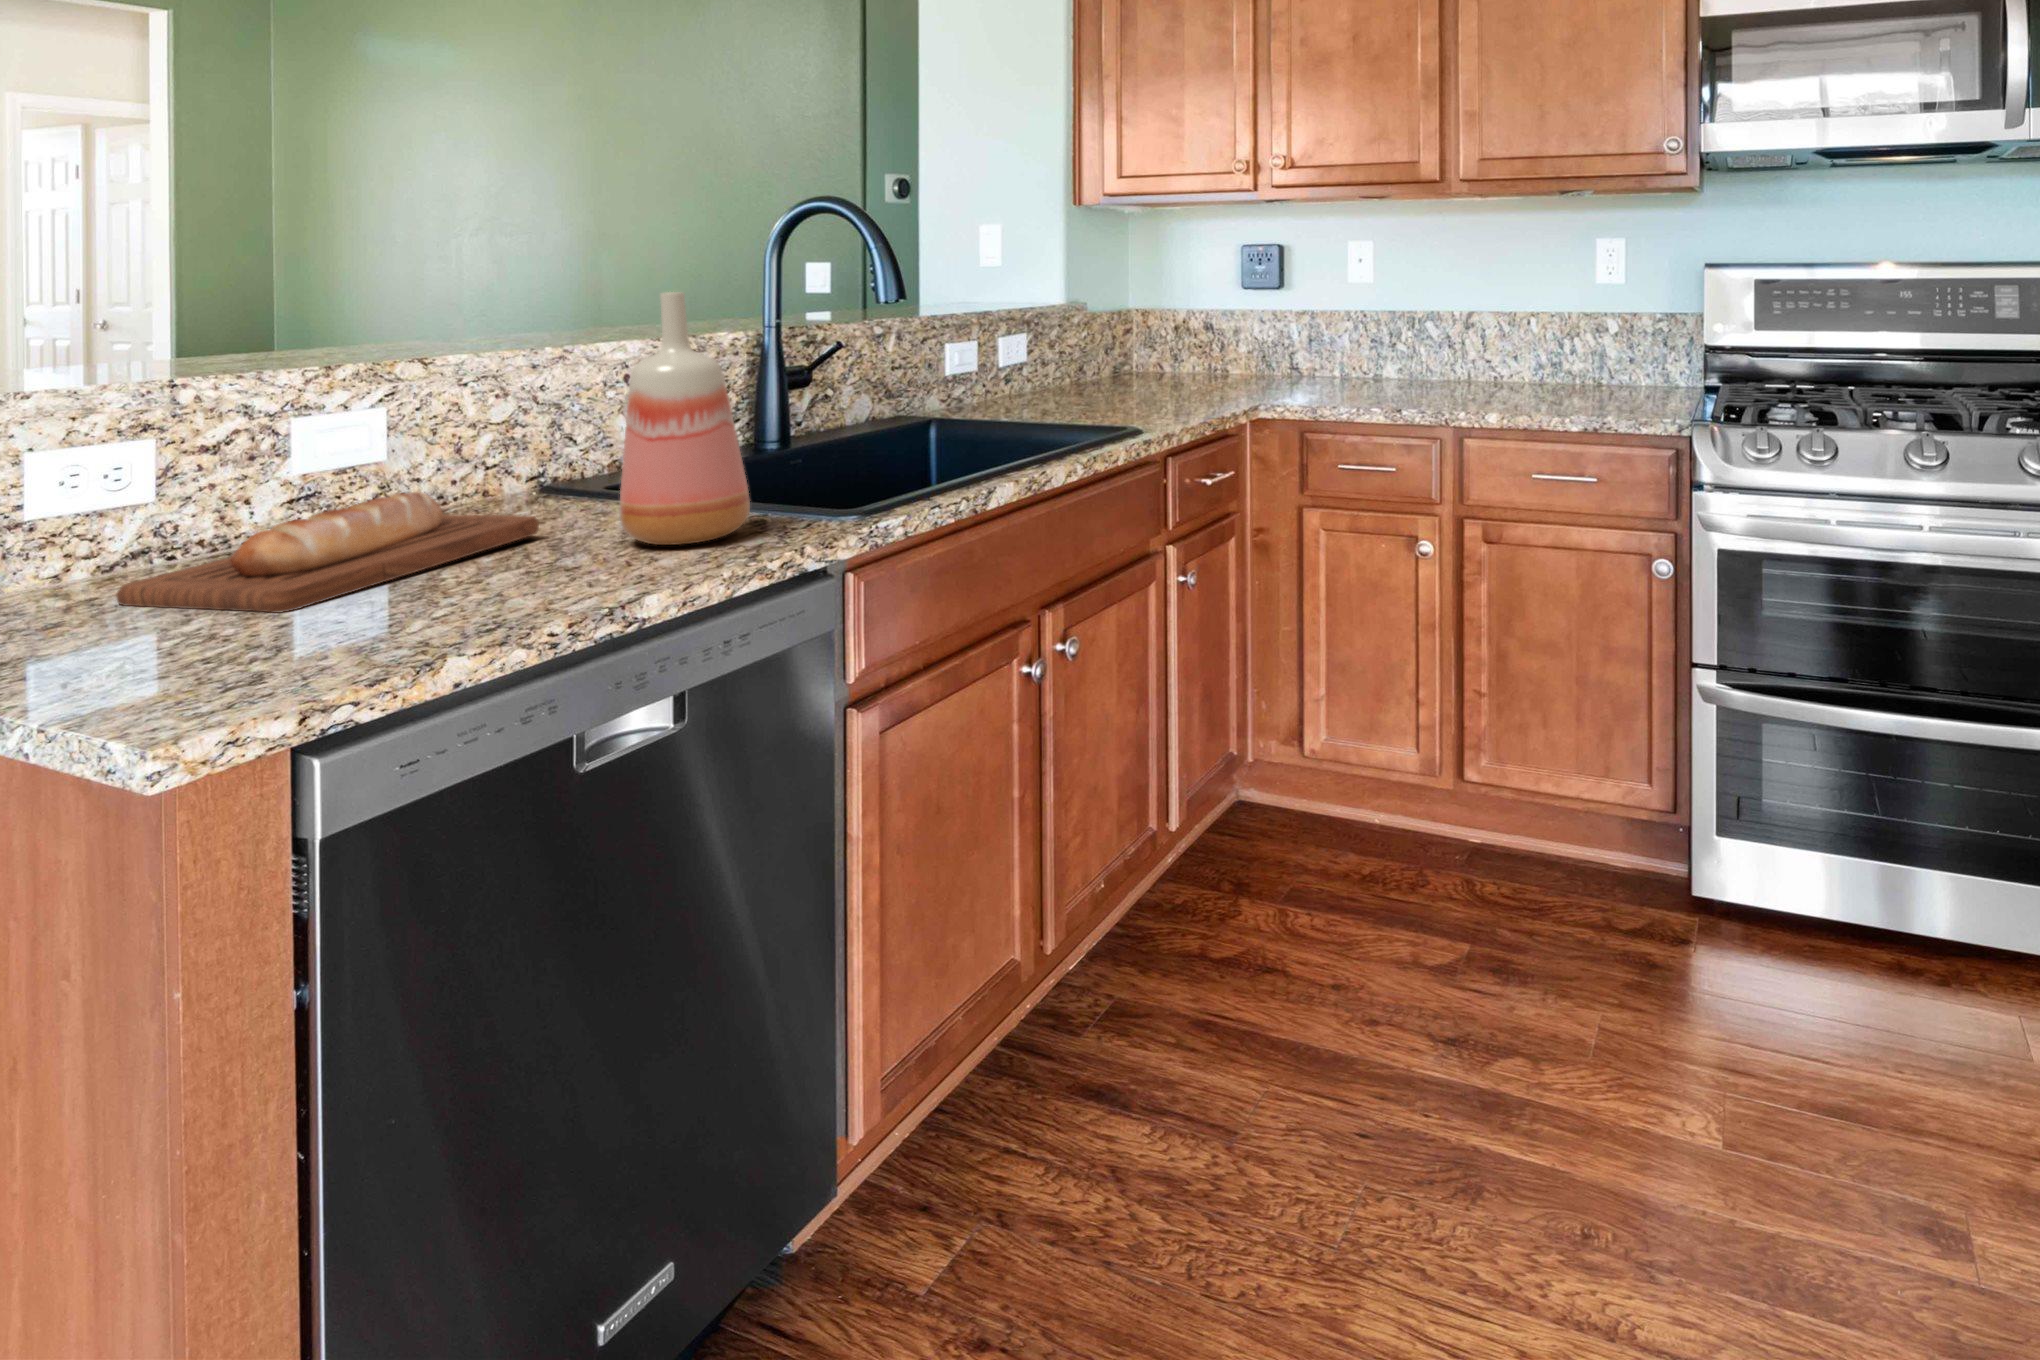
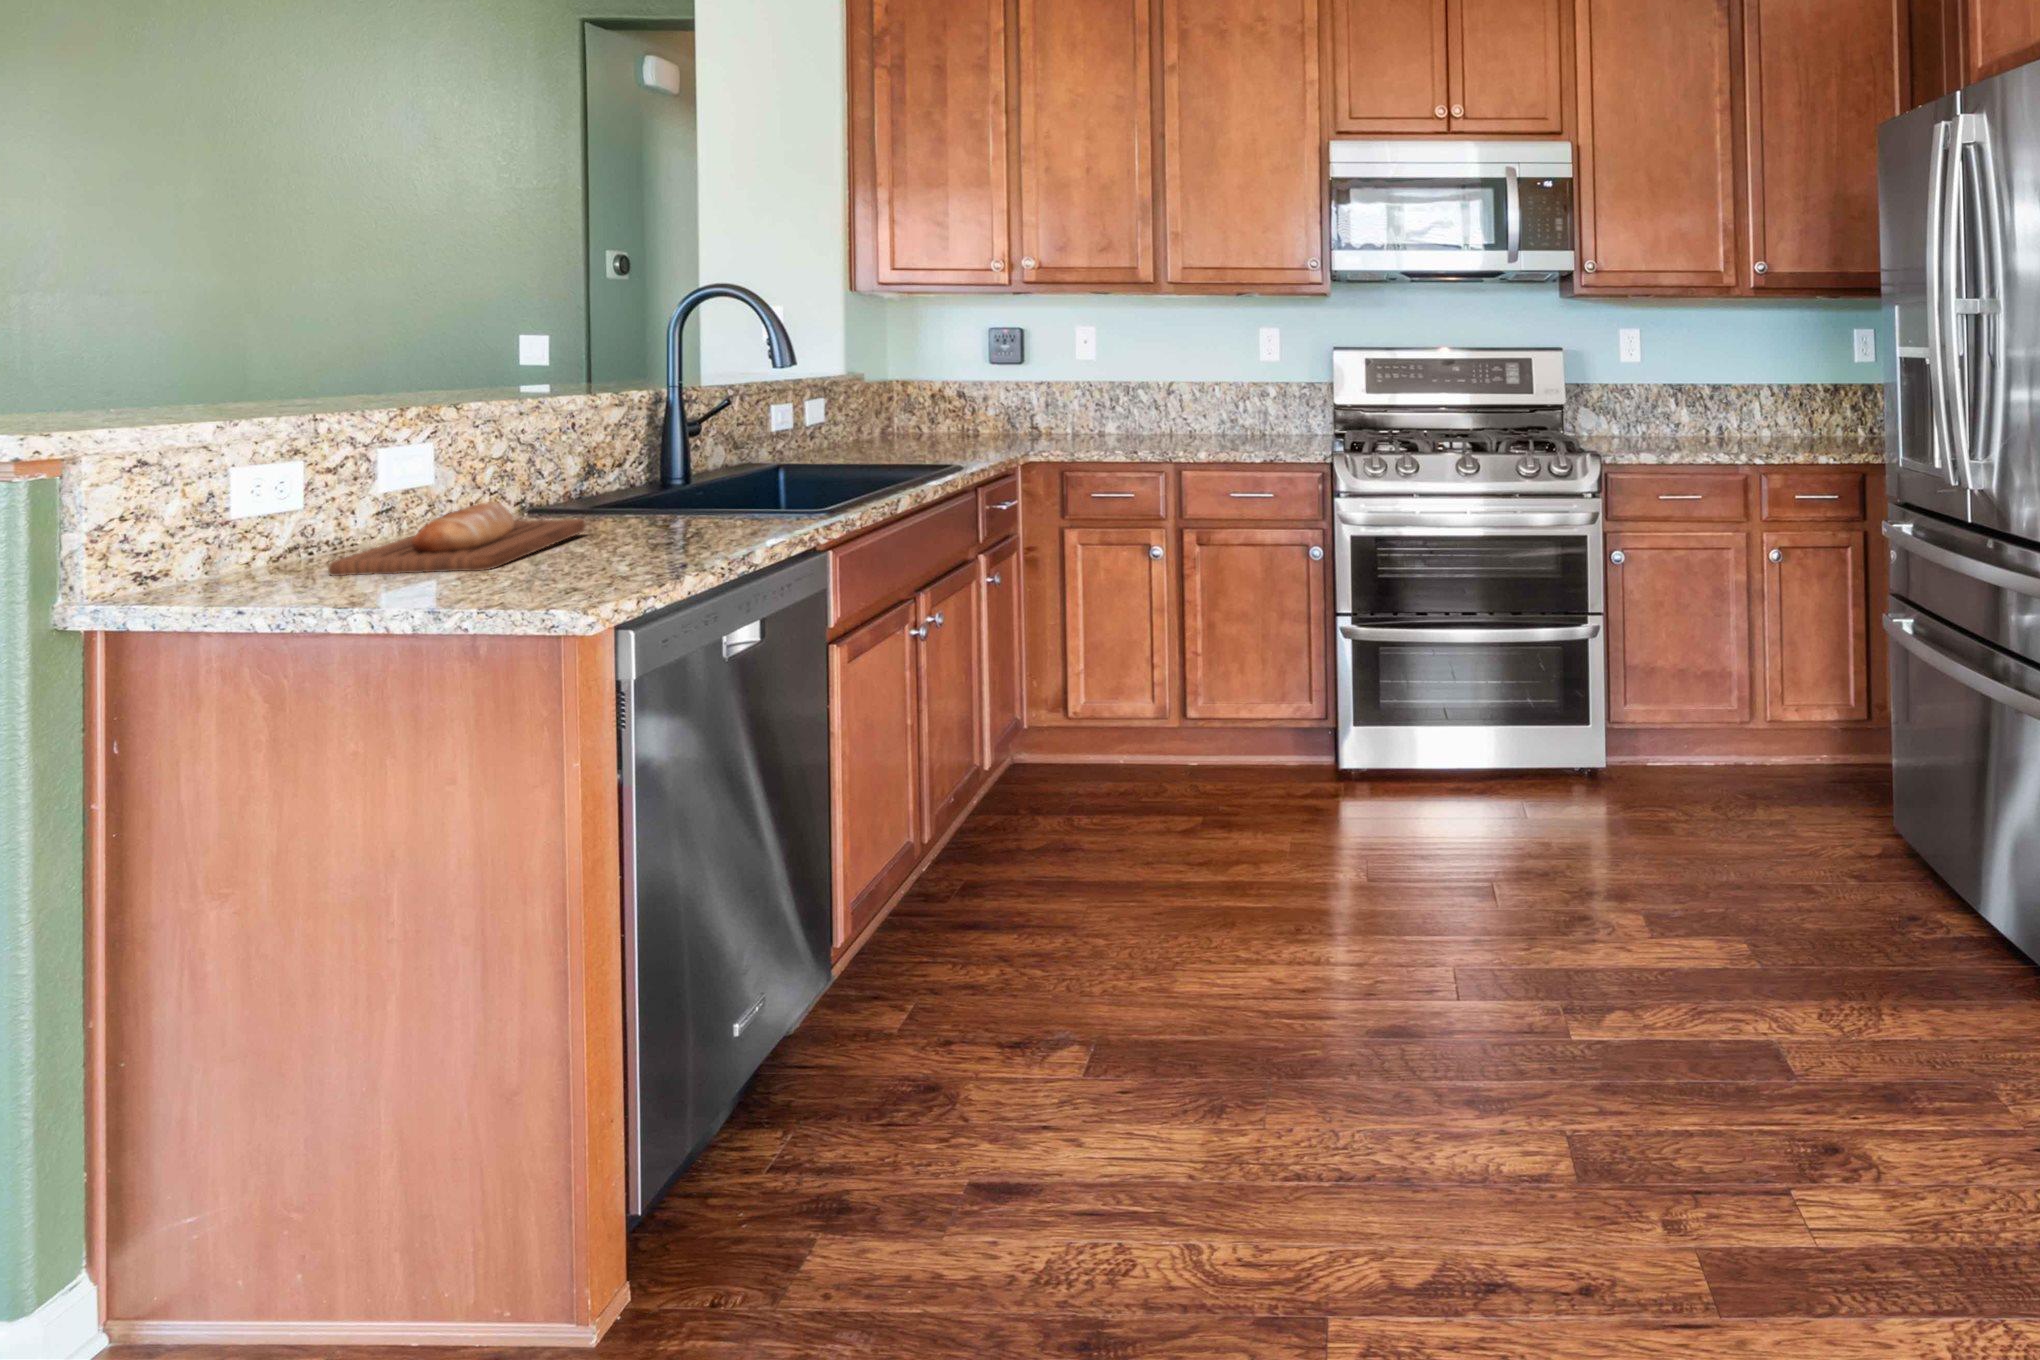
vase: present [620,292,750,545] -> none [661,358,756,532]

